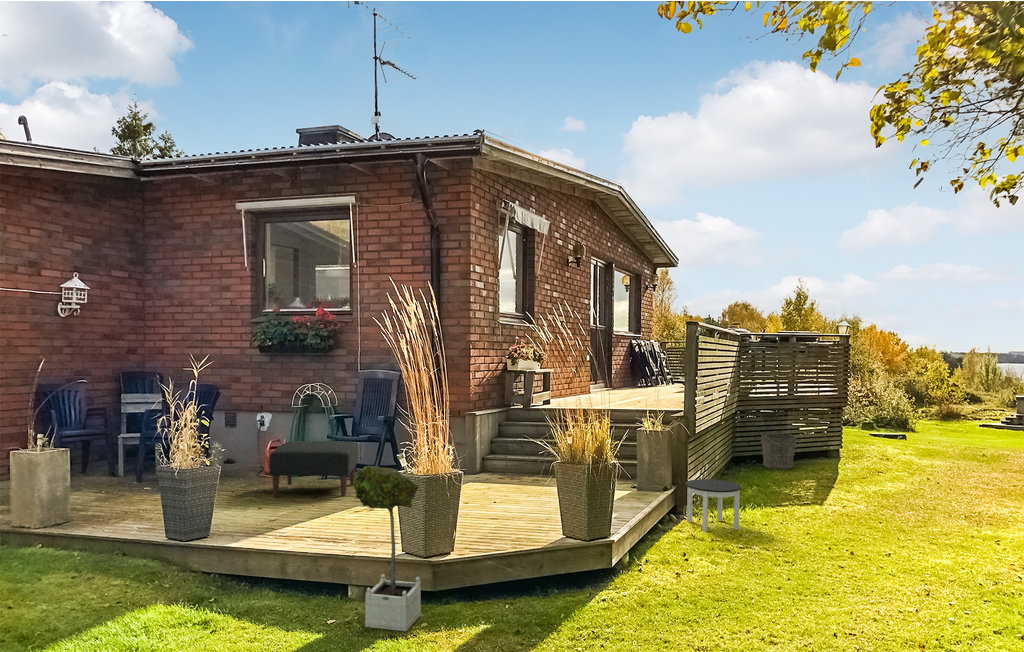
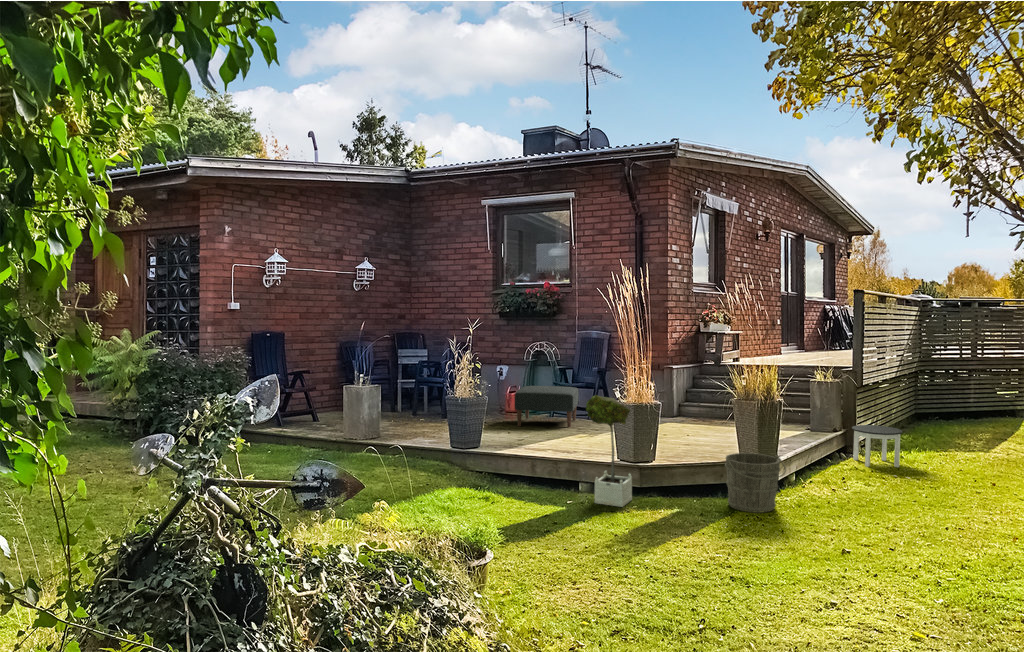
bucket: present [761,434,800,469] -> present [725,453,786,513]

